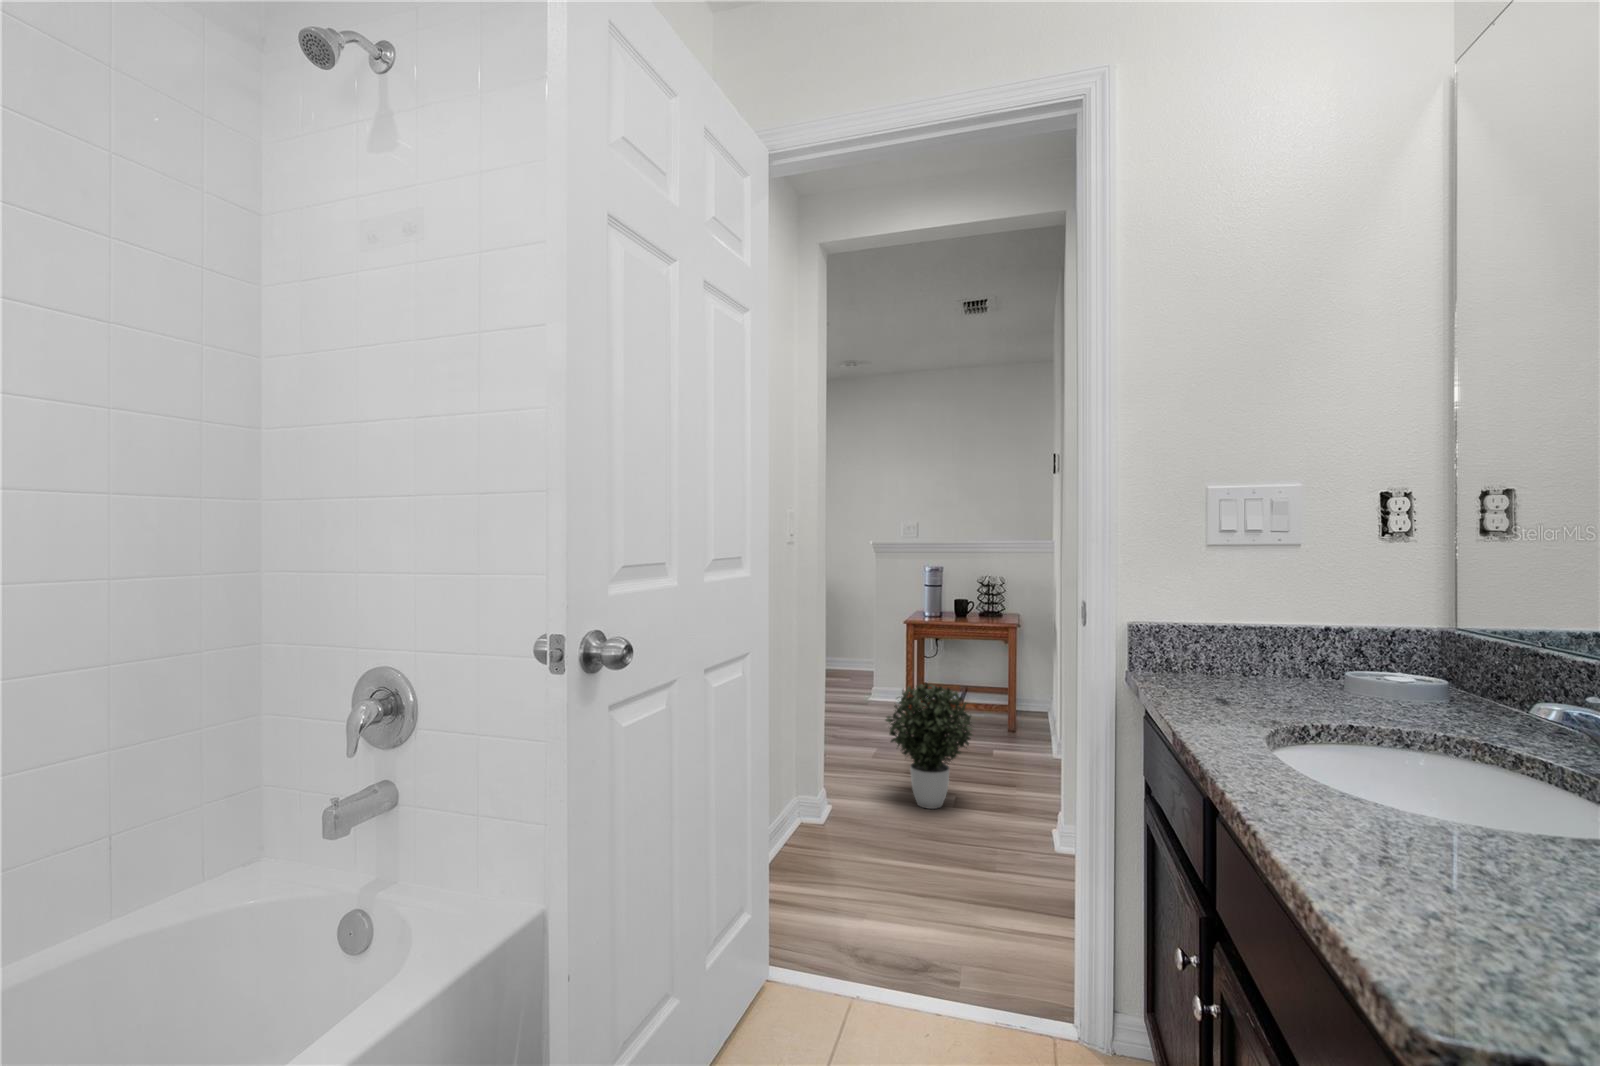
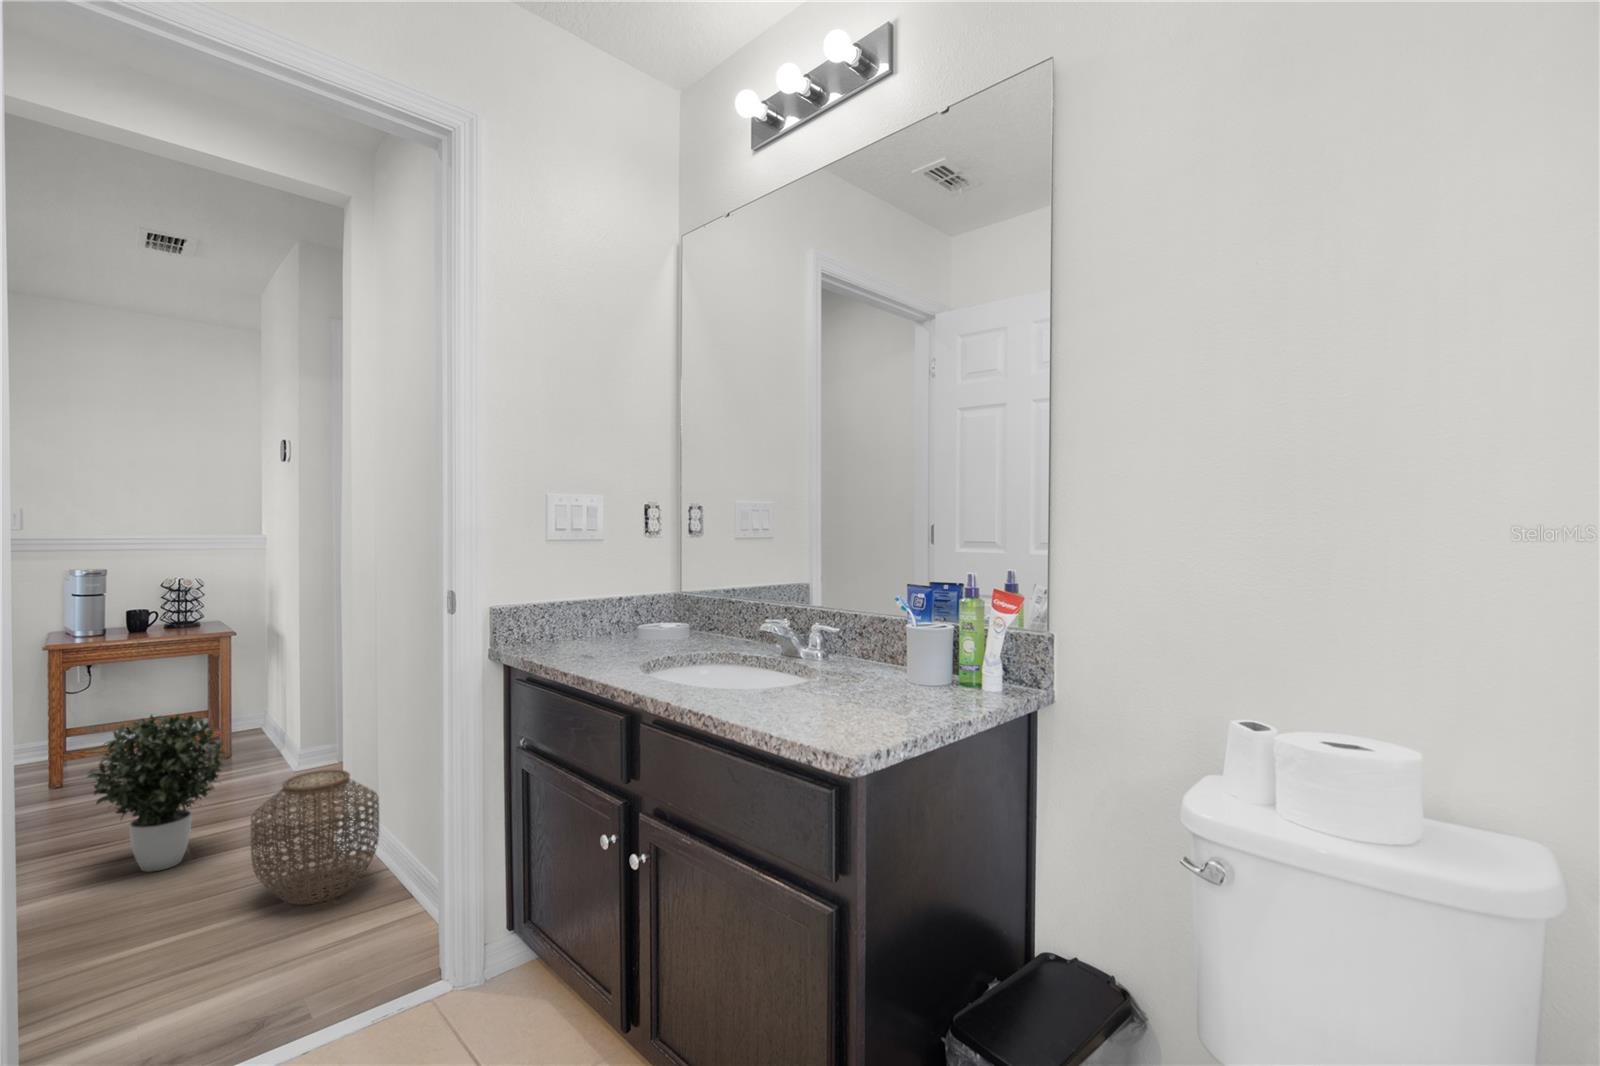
woven basket: none [964,761,1071,889] -> present [251,770,379,904]

